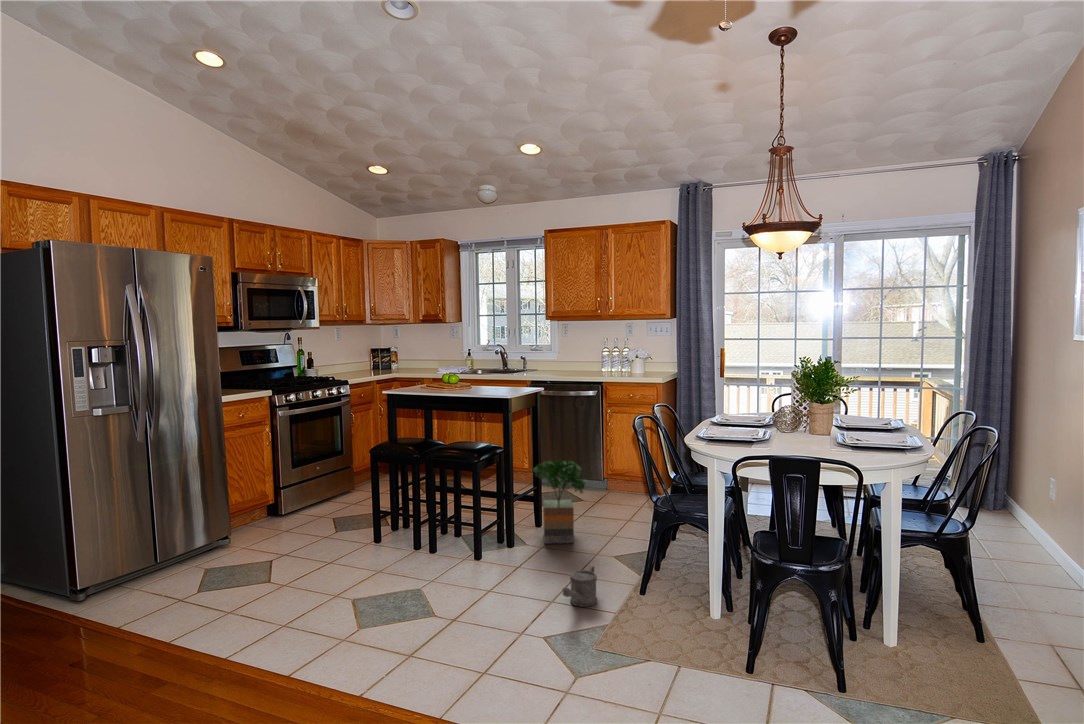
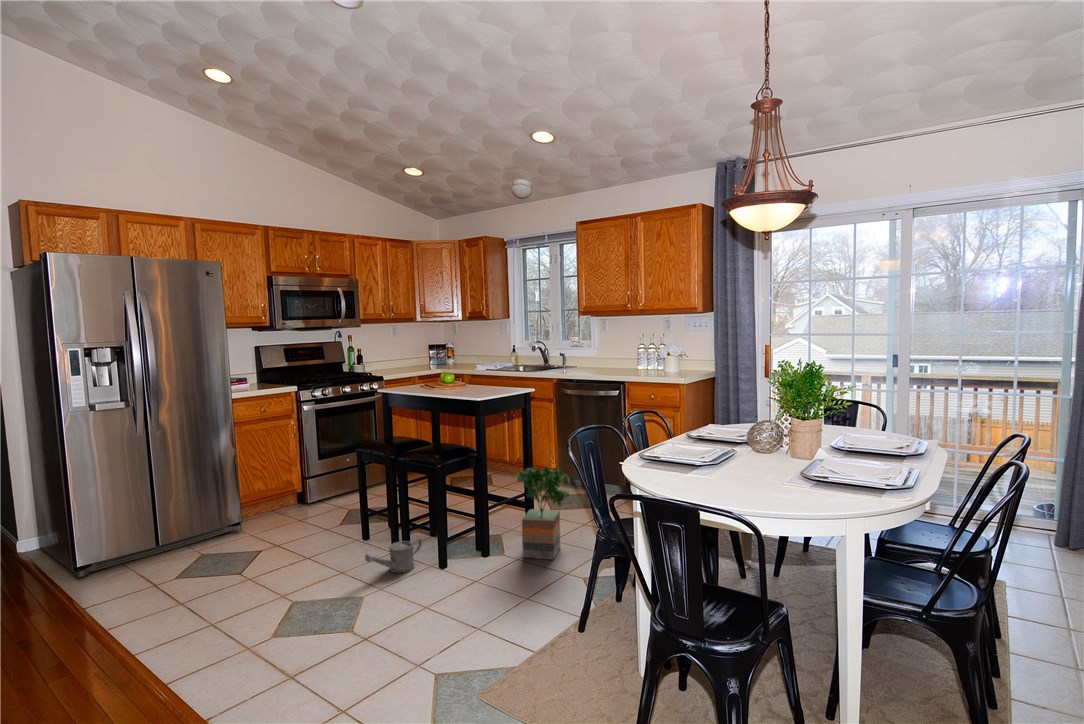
watering can: present [563,566,597,607] -> present [365,539,422,573]

